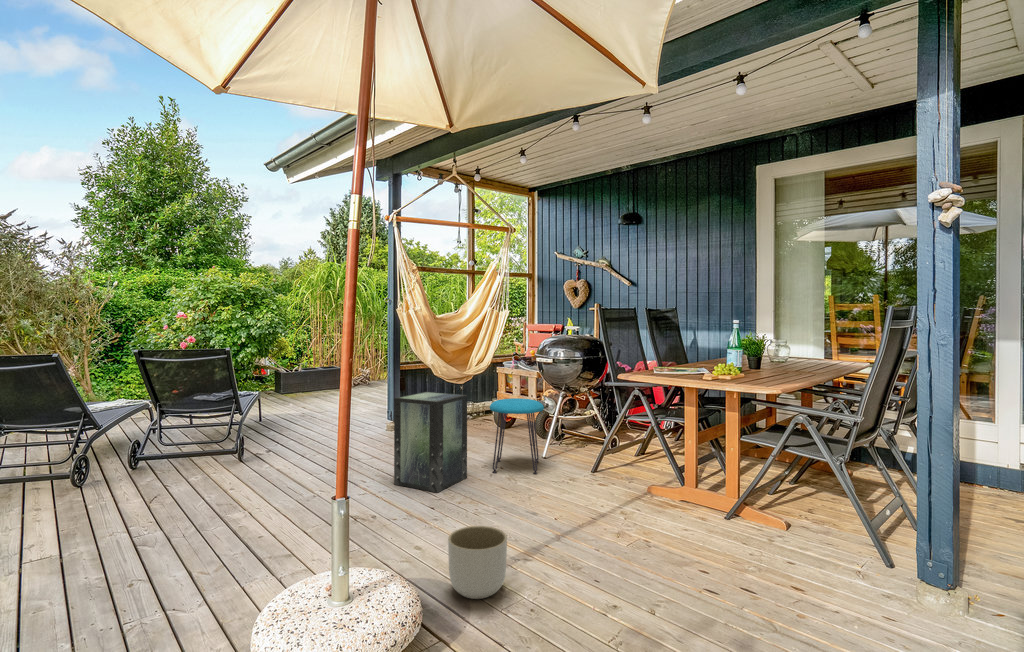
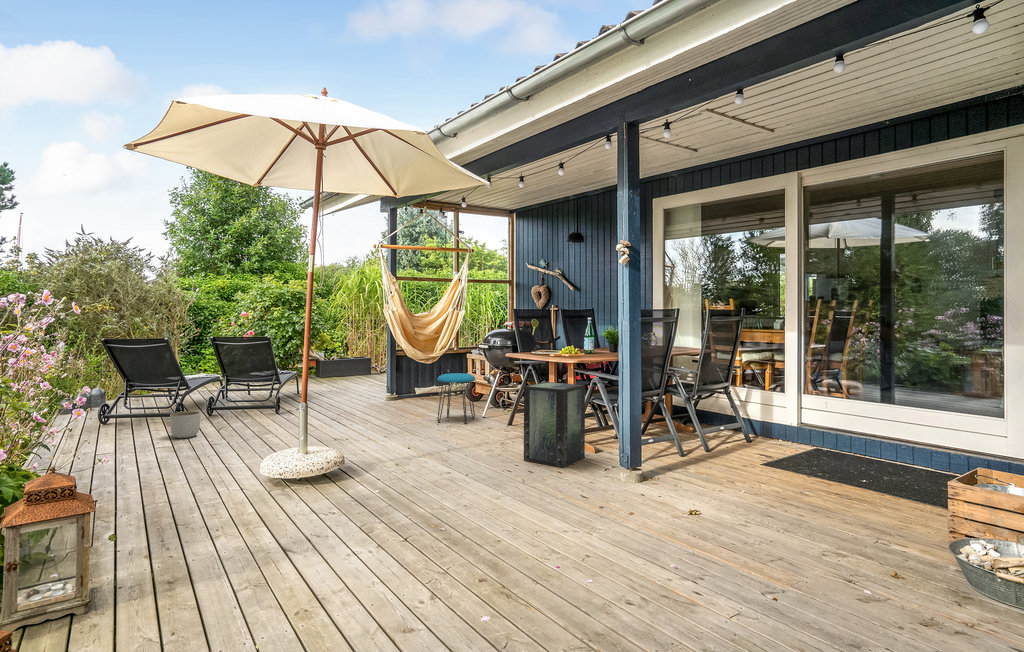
storage box: present [394,392,467,493] -> present [524,382,585,467]
planter: present [448,526,507,599] -> present [170,411,200,438]

